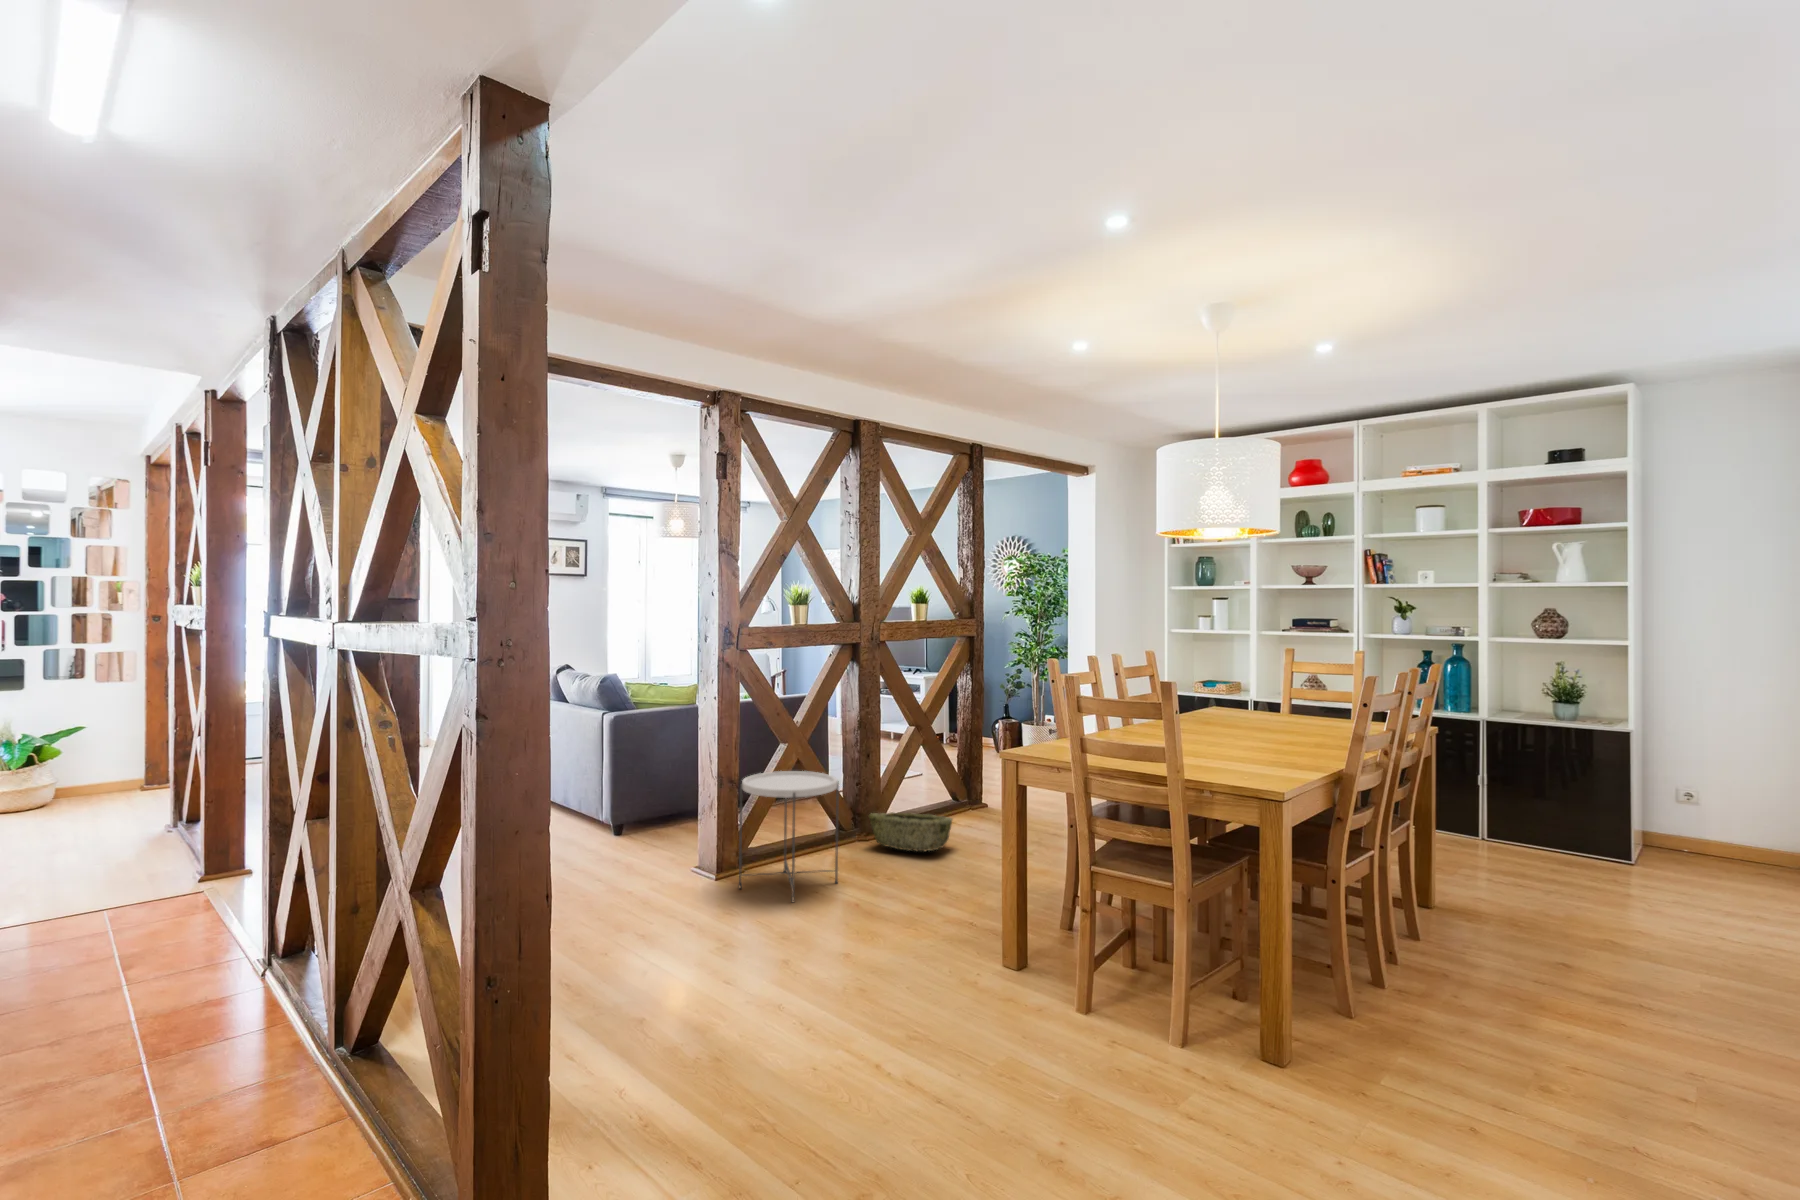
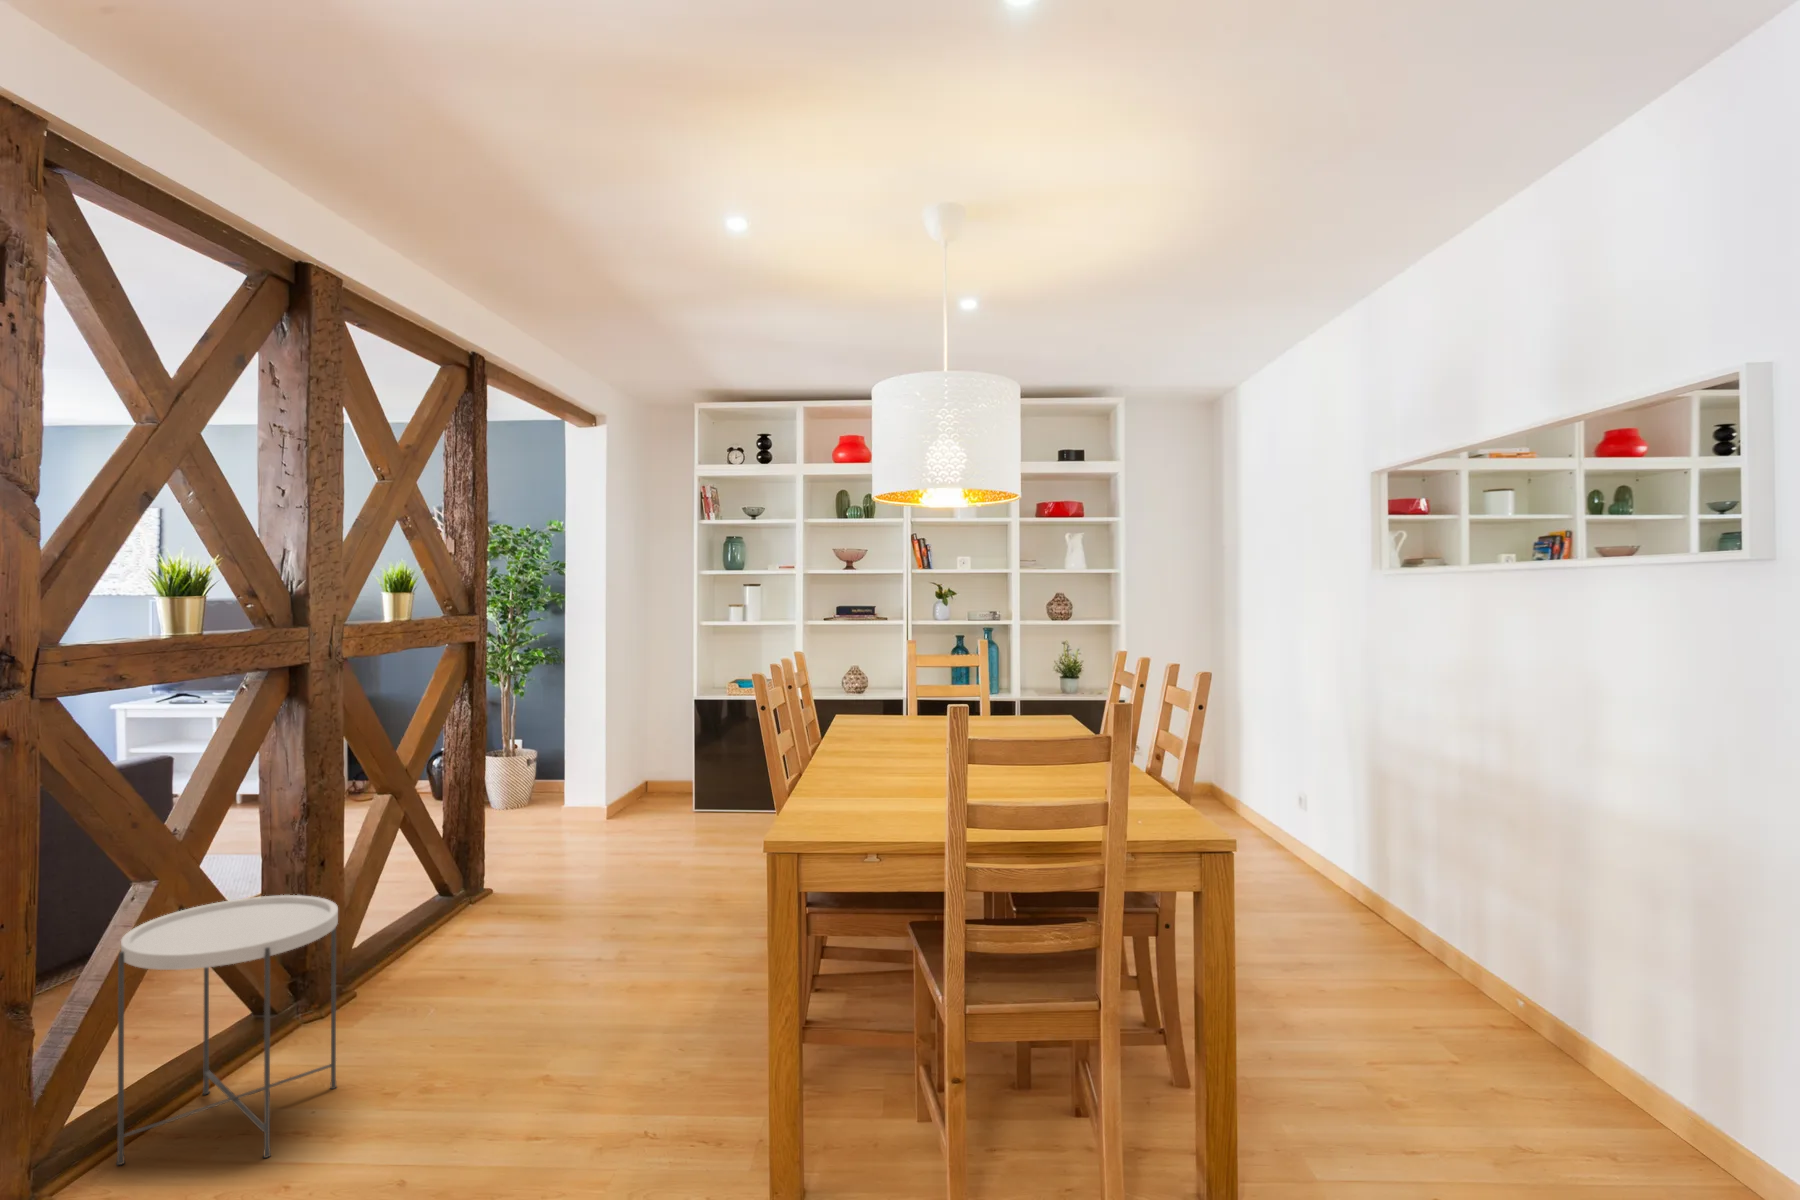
woven basket: present [868,812,952,852] -> none [348,920,498,991]

